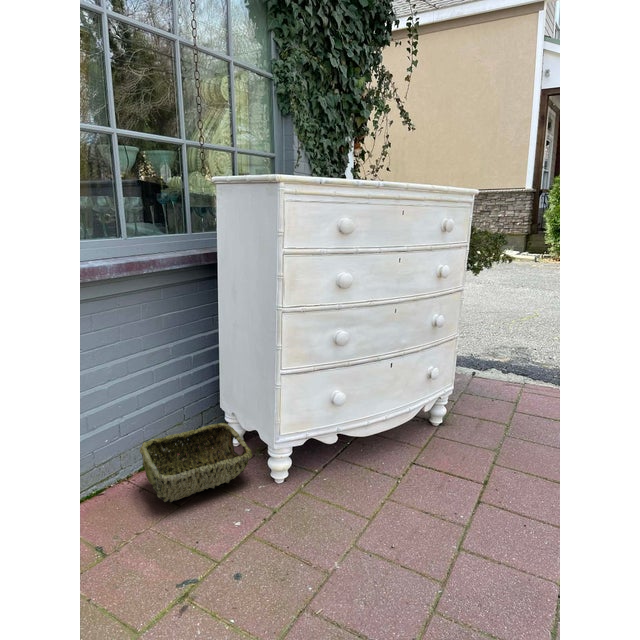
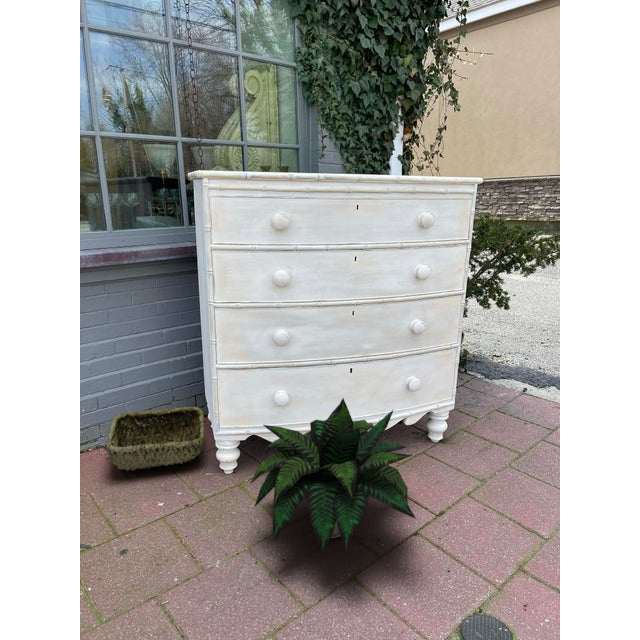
potted plant: none [337,385,512,524] -> present [251,398,416,554]

